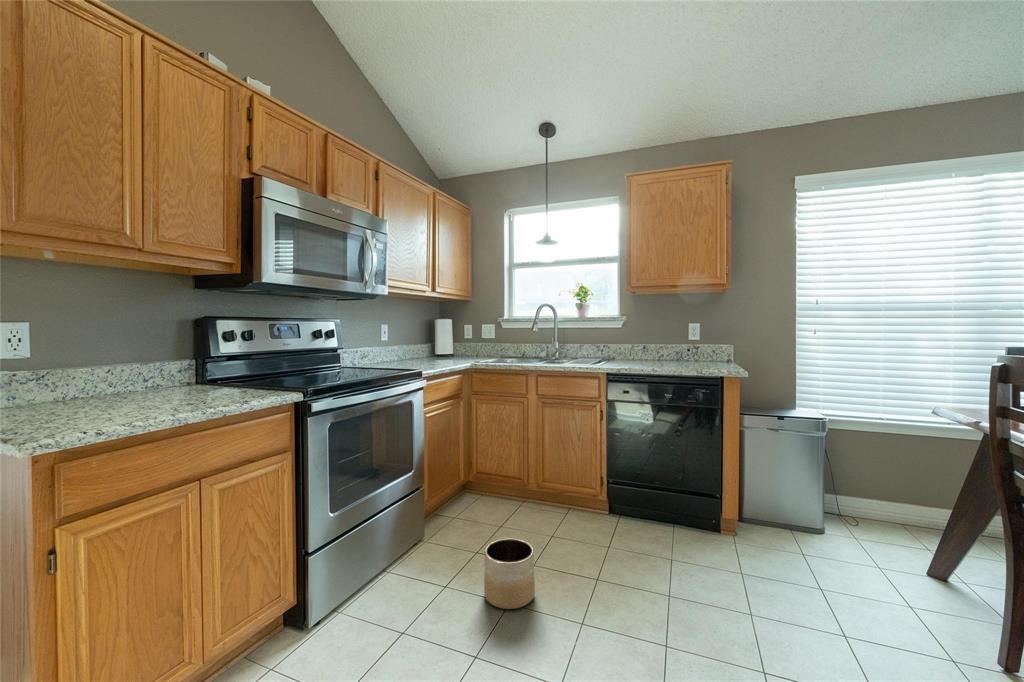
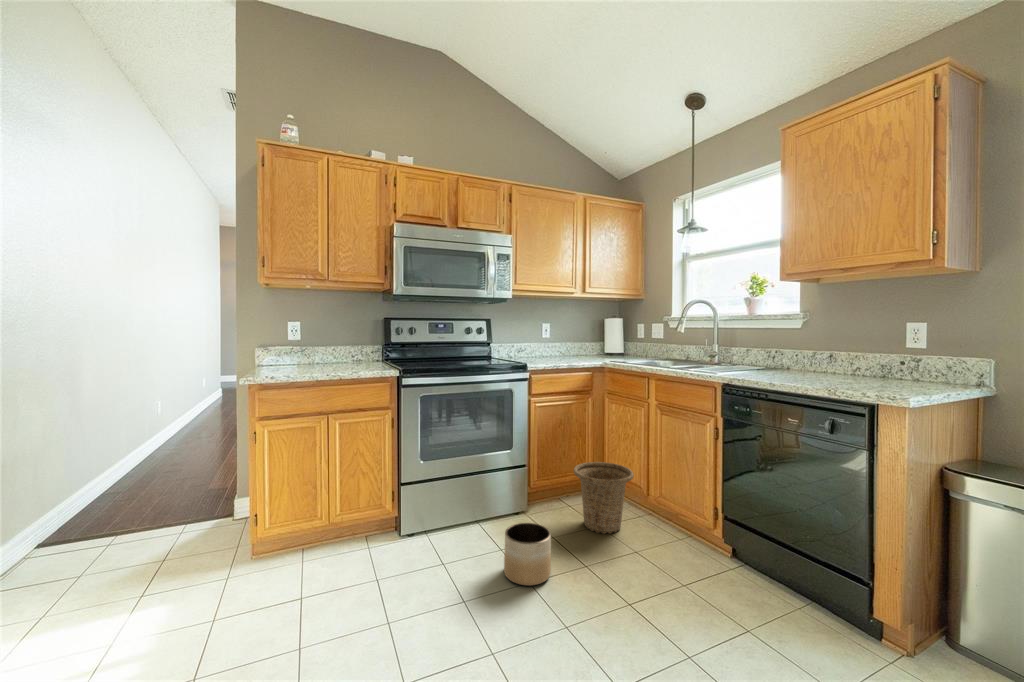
basket: none [478,460,536,531] -> present [574,462,634,533]

